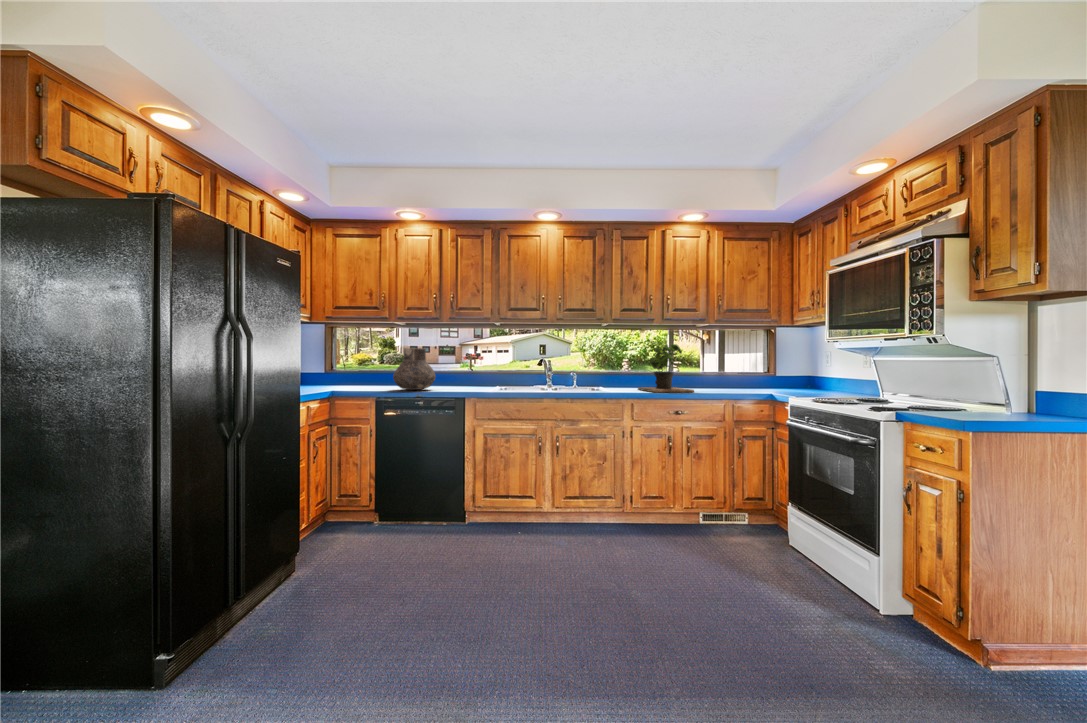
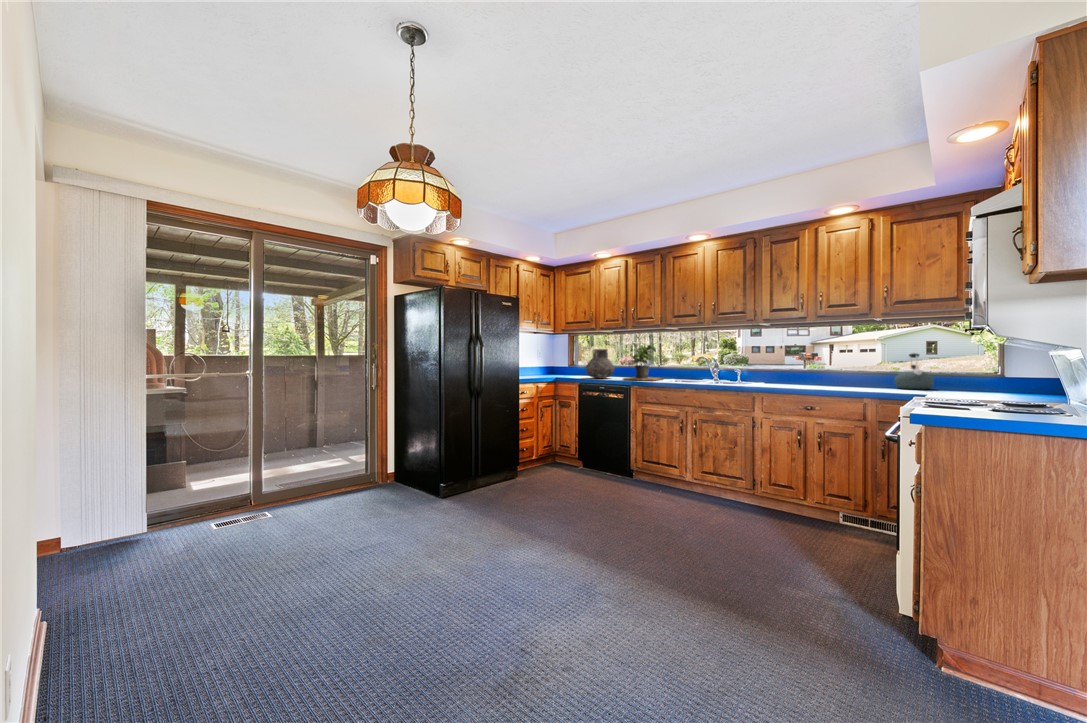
potted plant: present [638,342,694,392] -> present [623,343,663,381]
kettle: none [729,358,758,390] -> present [894,353,934,389]

